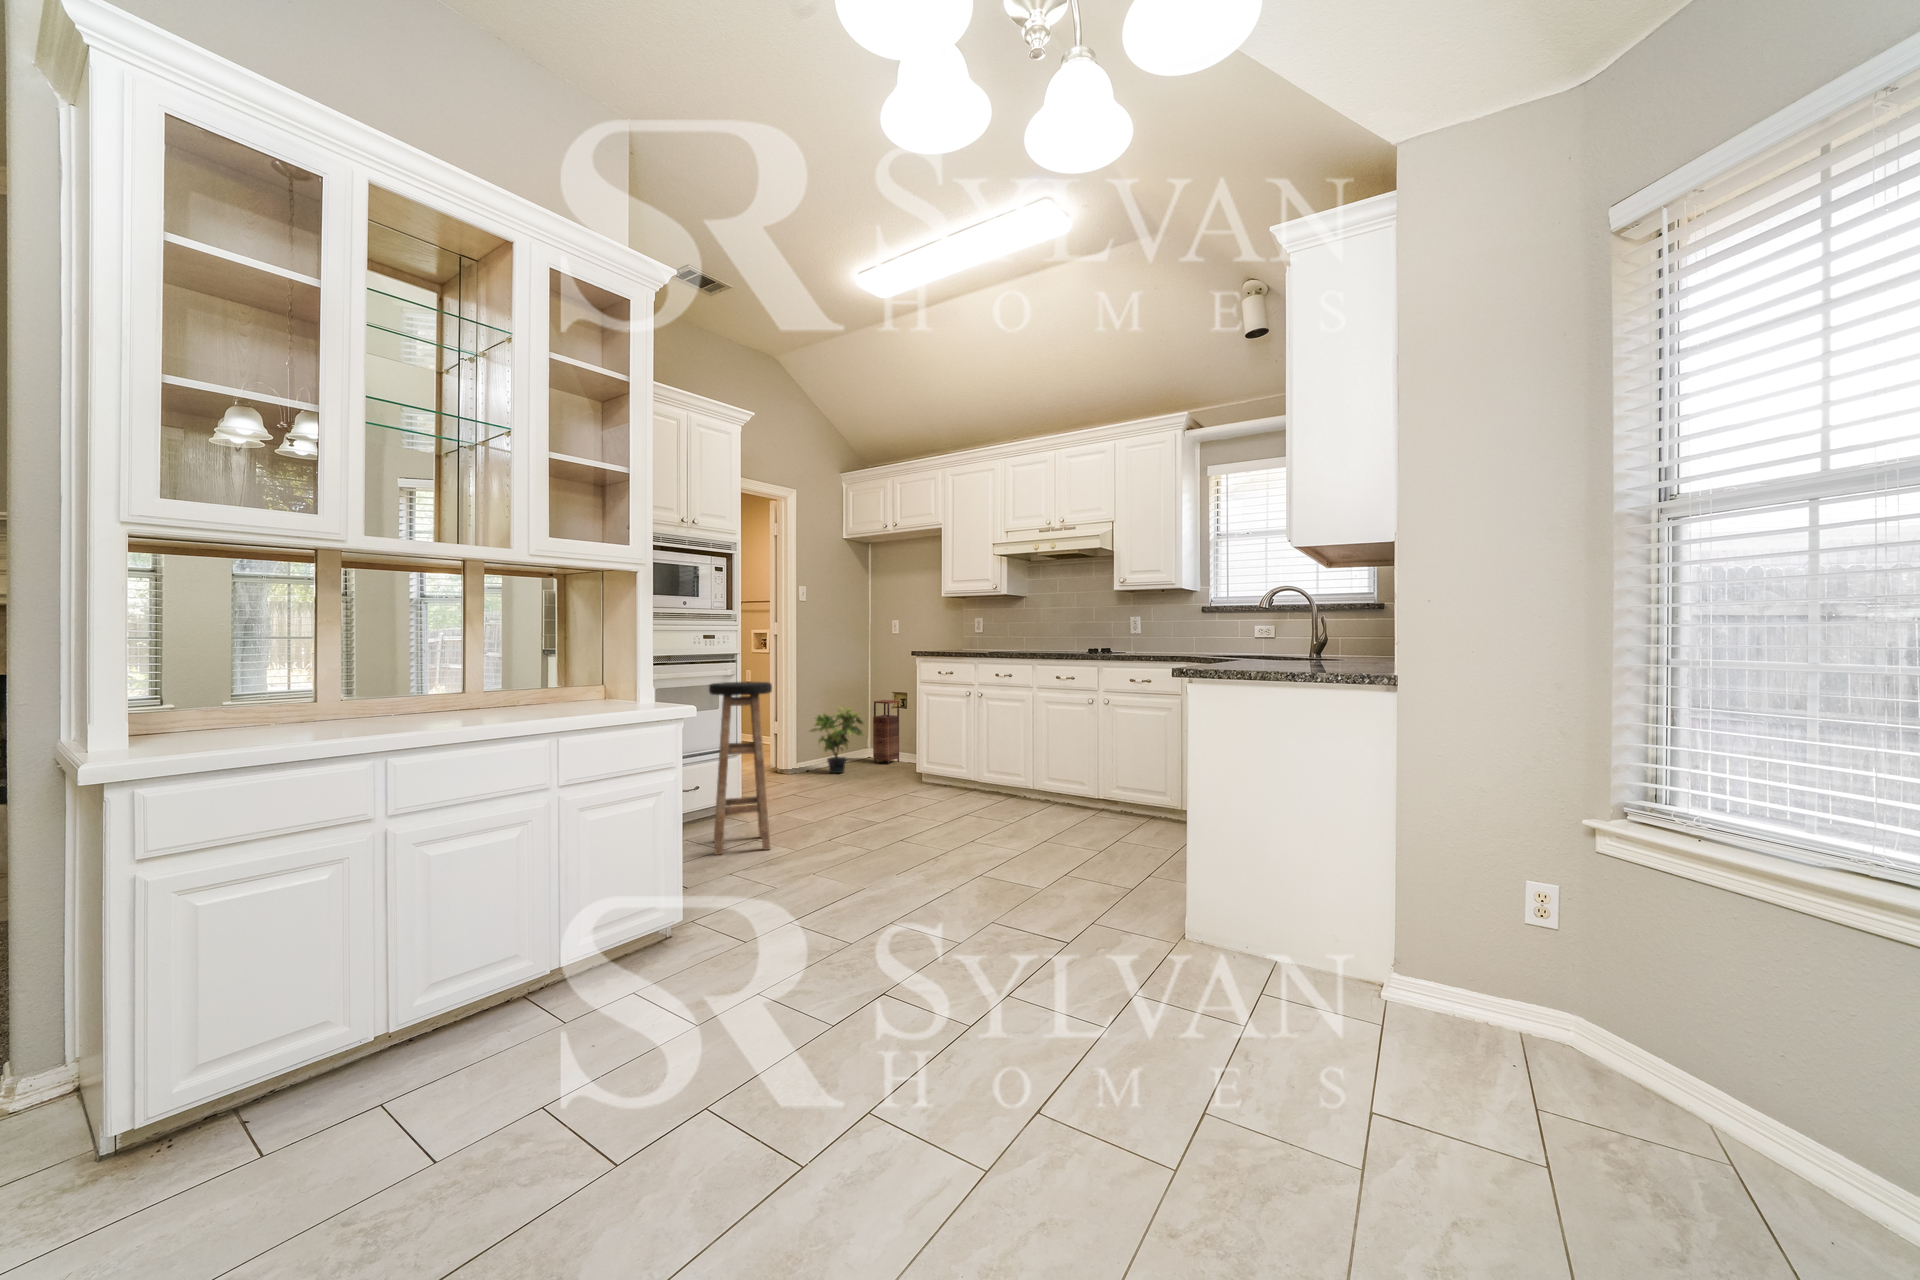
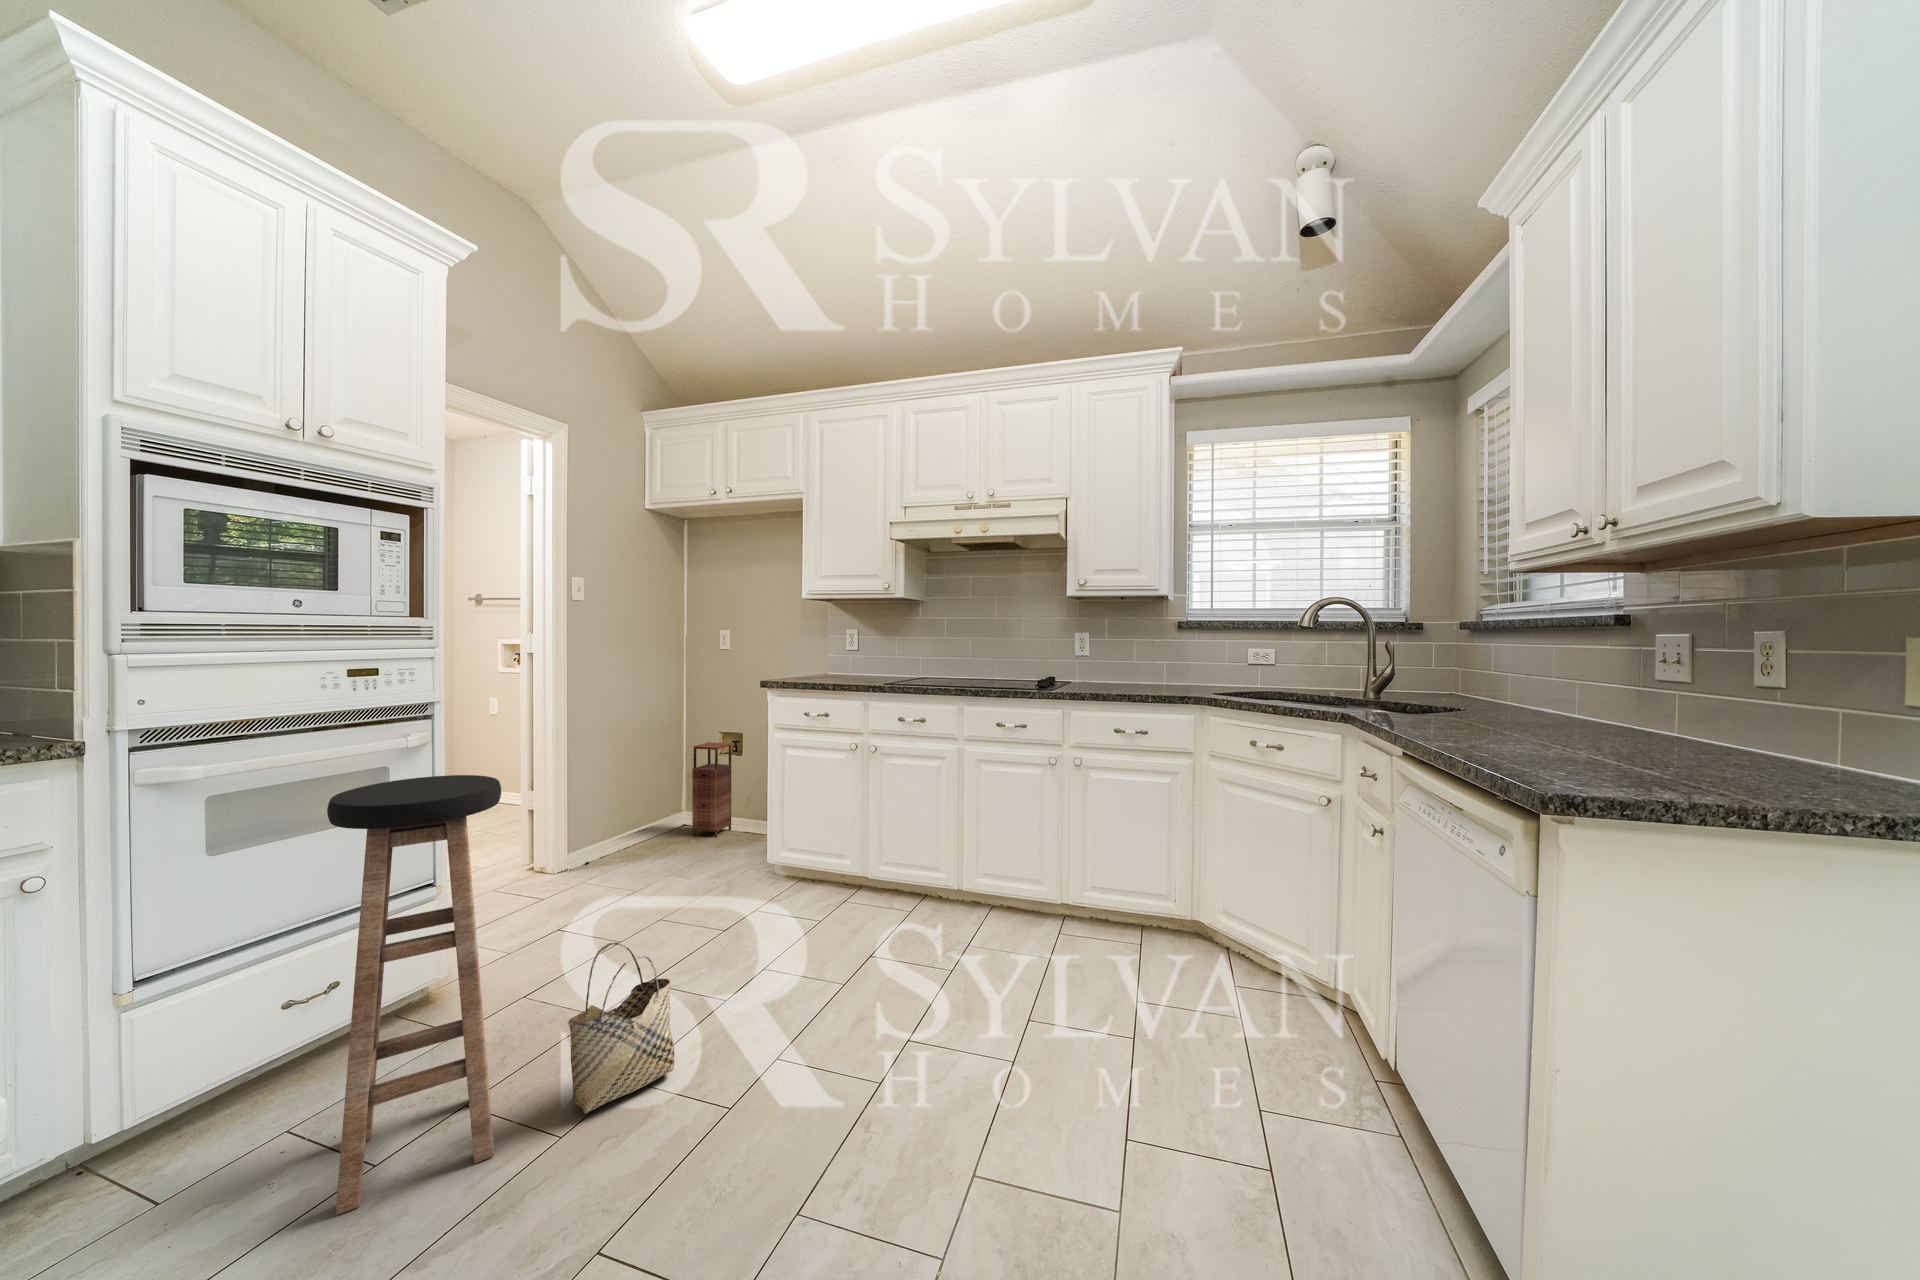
potted plant: present [810,708,863,773] -> none [587,760,682,866]
woven basket: none [800,770,848,843] -> present [568,943,675,1114]

